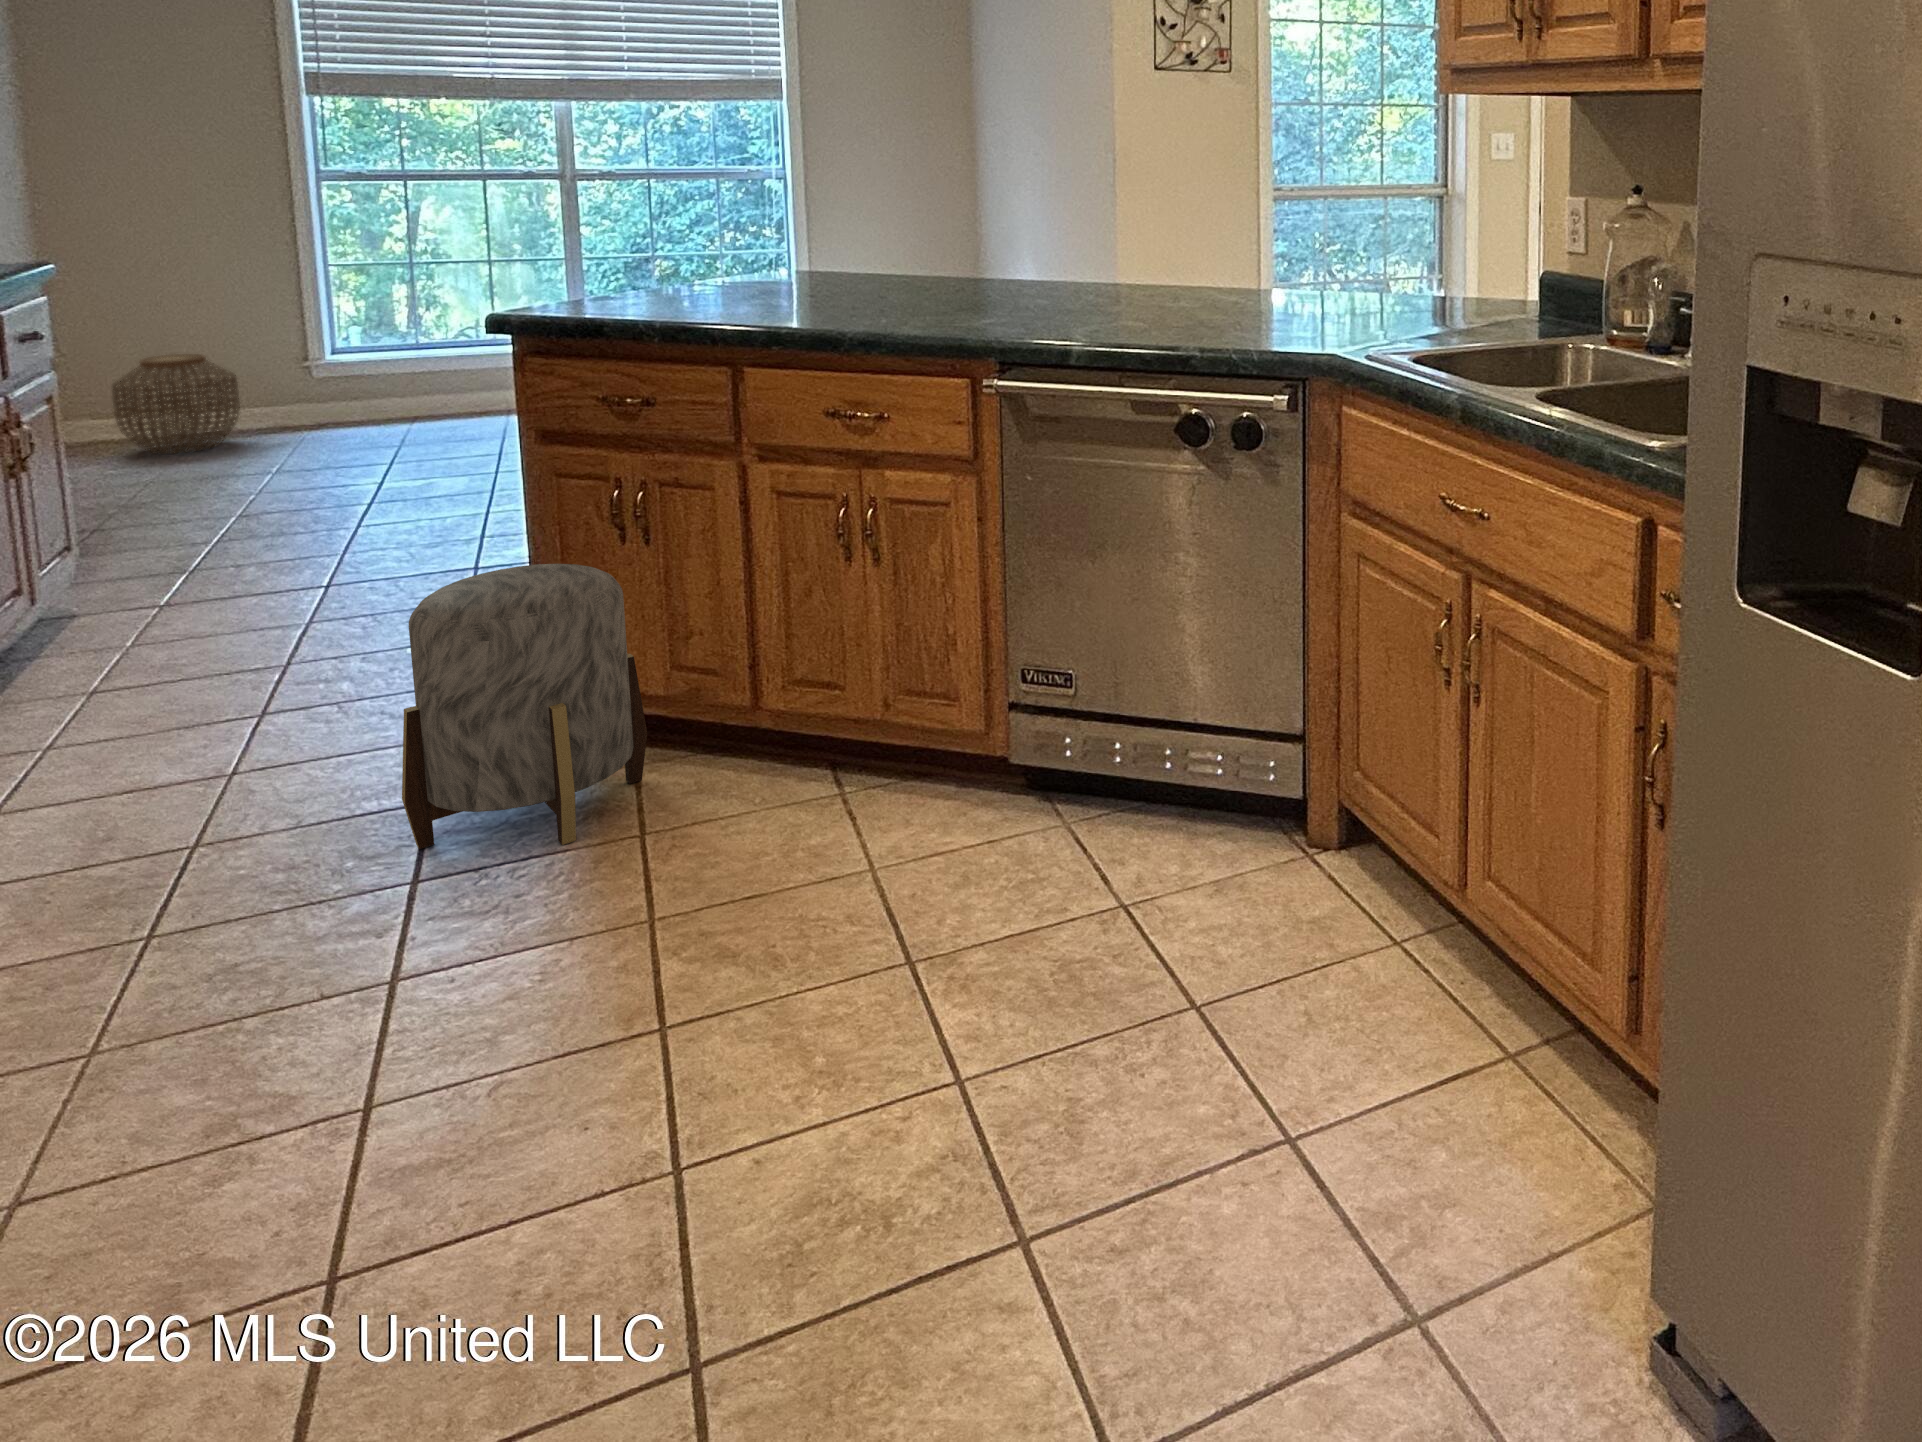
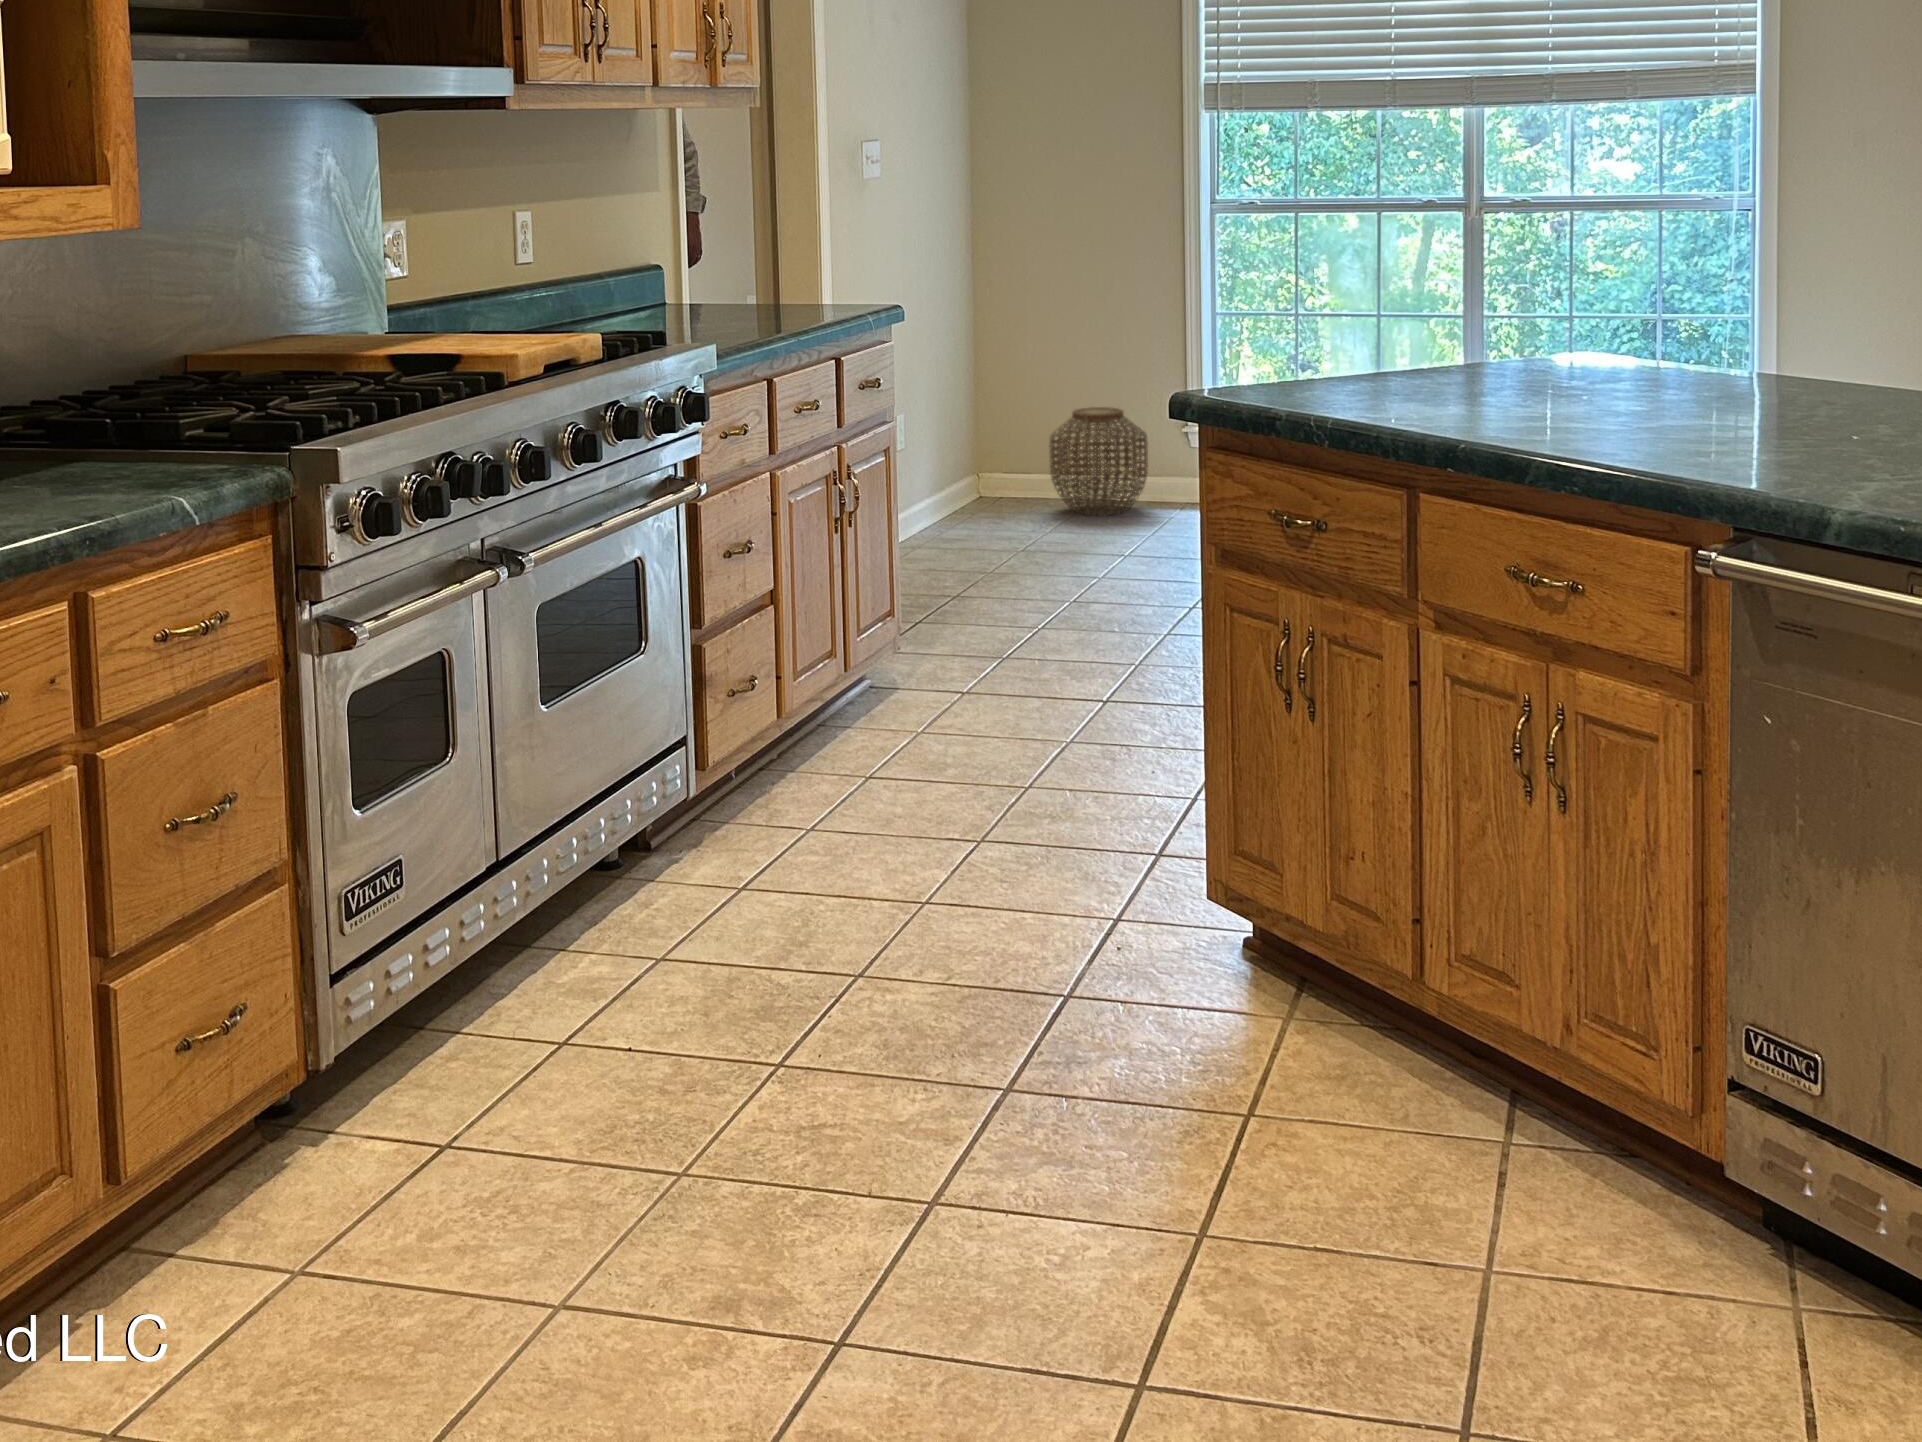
stool: present [402,564,647,849] -> none [1048,713,1303,1078]

